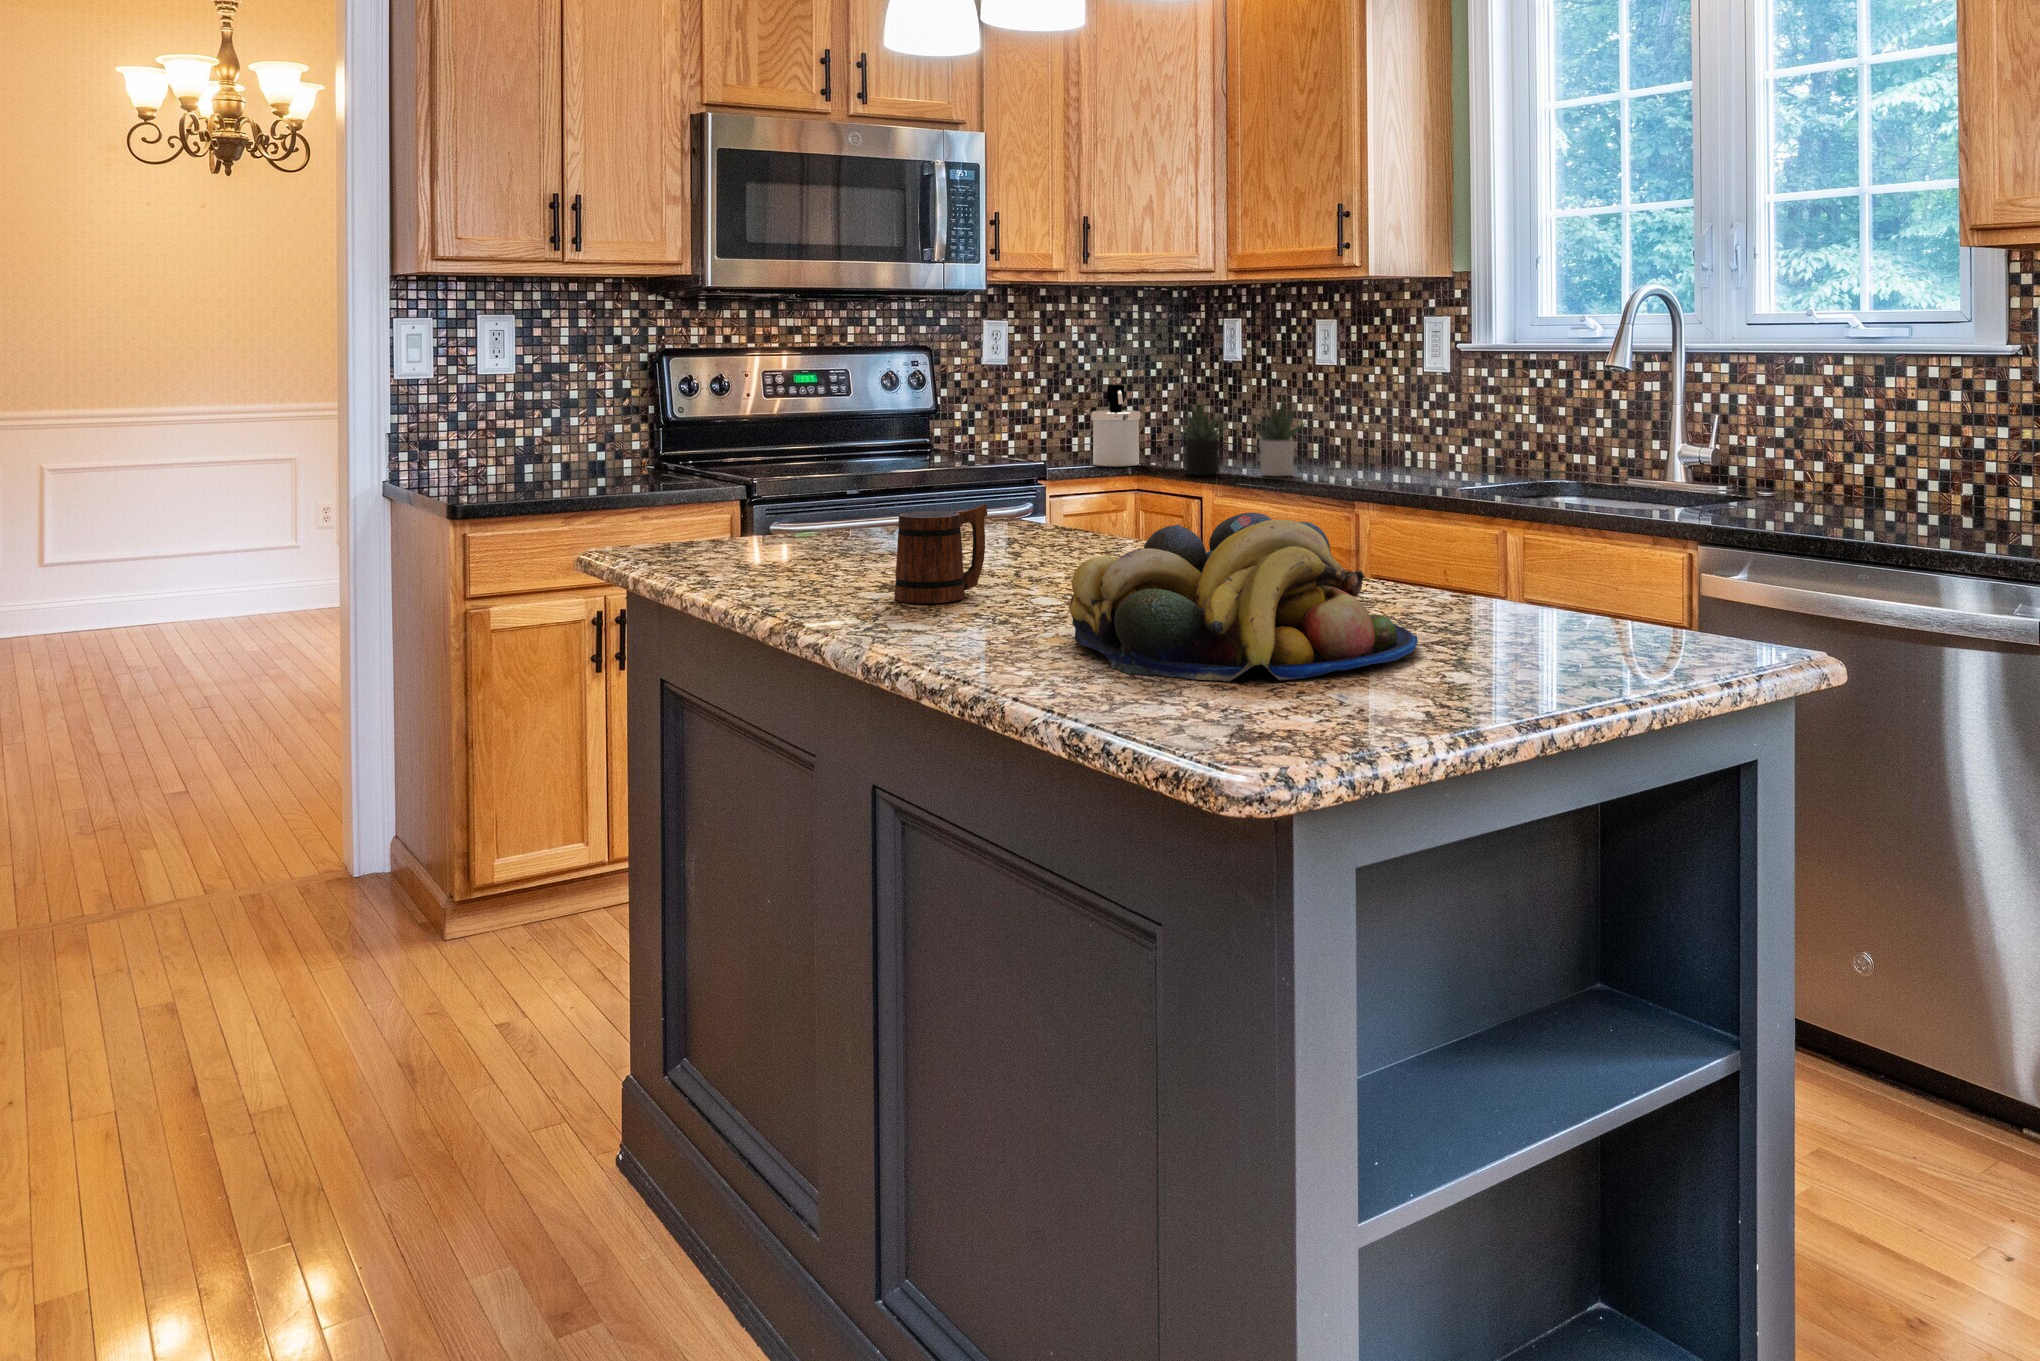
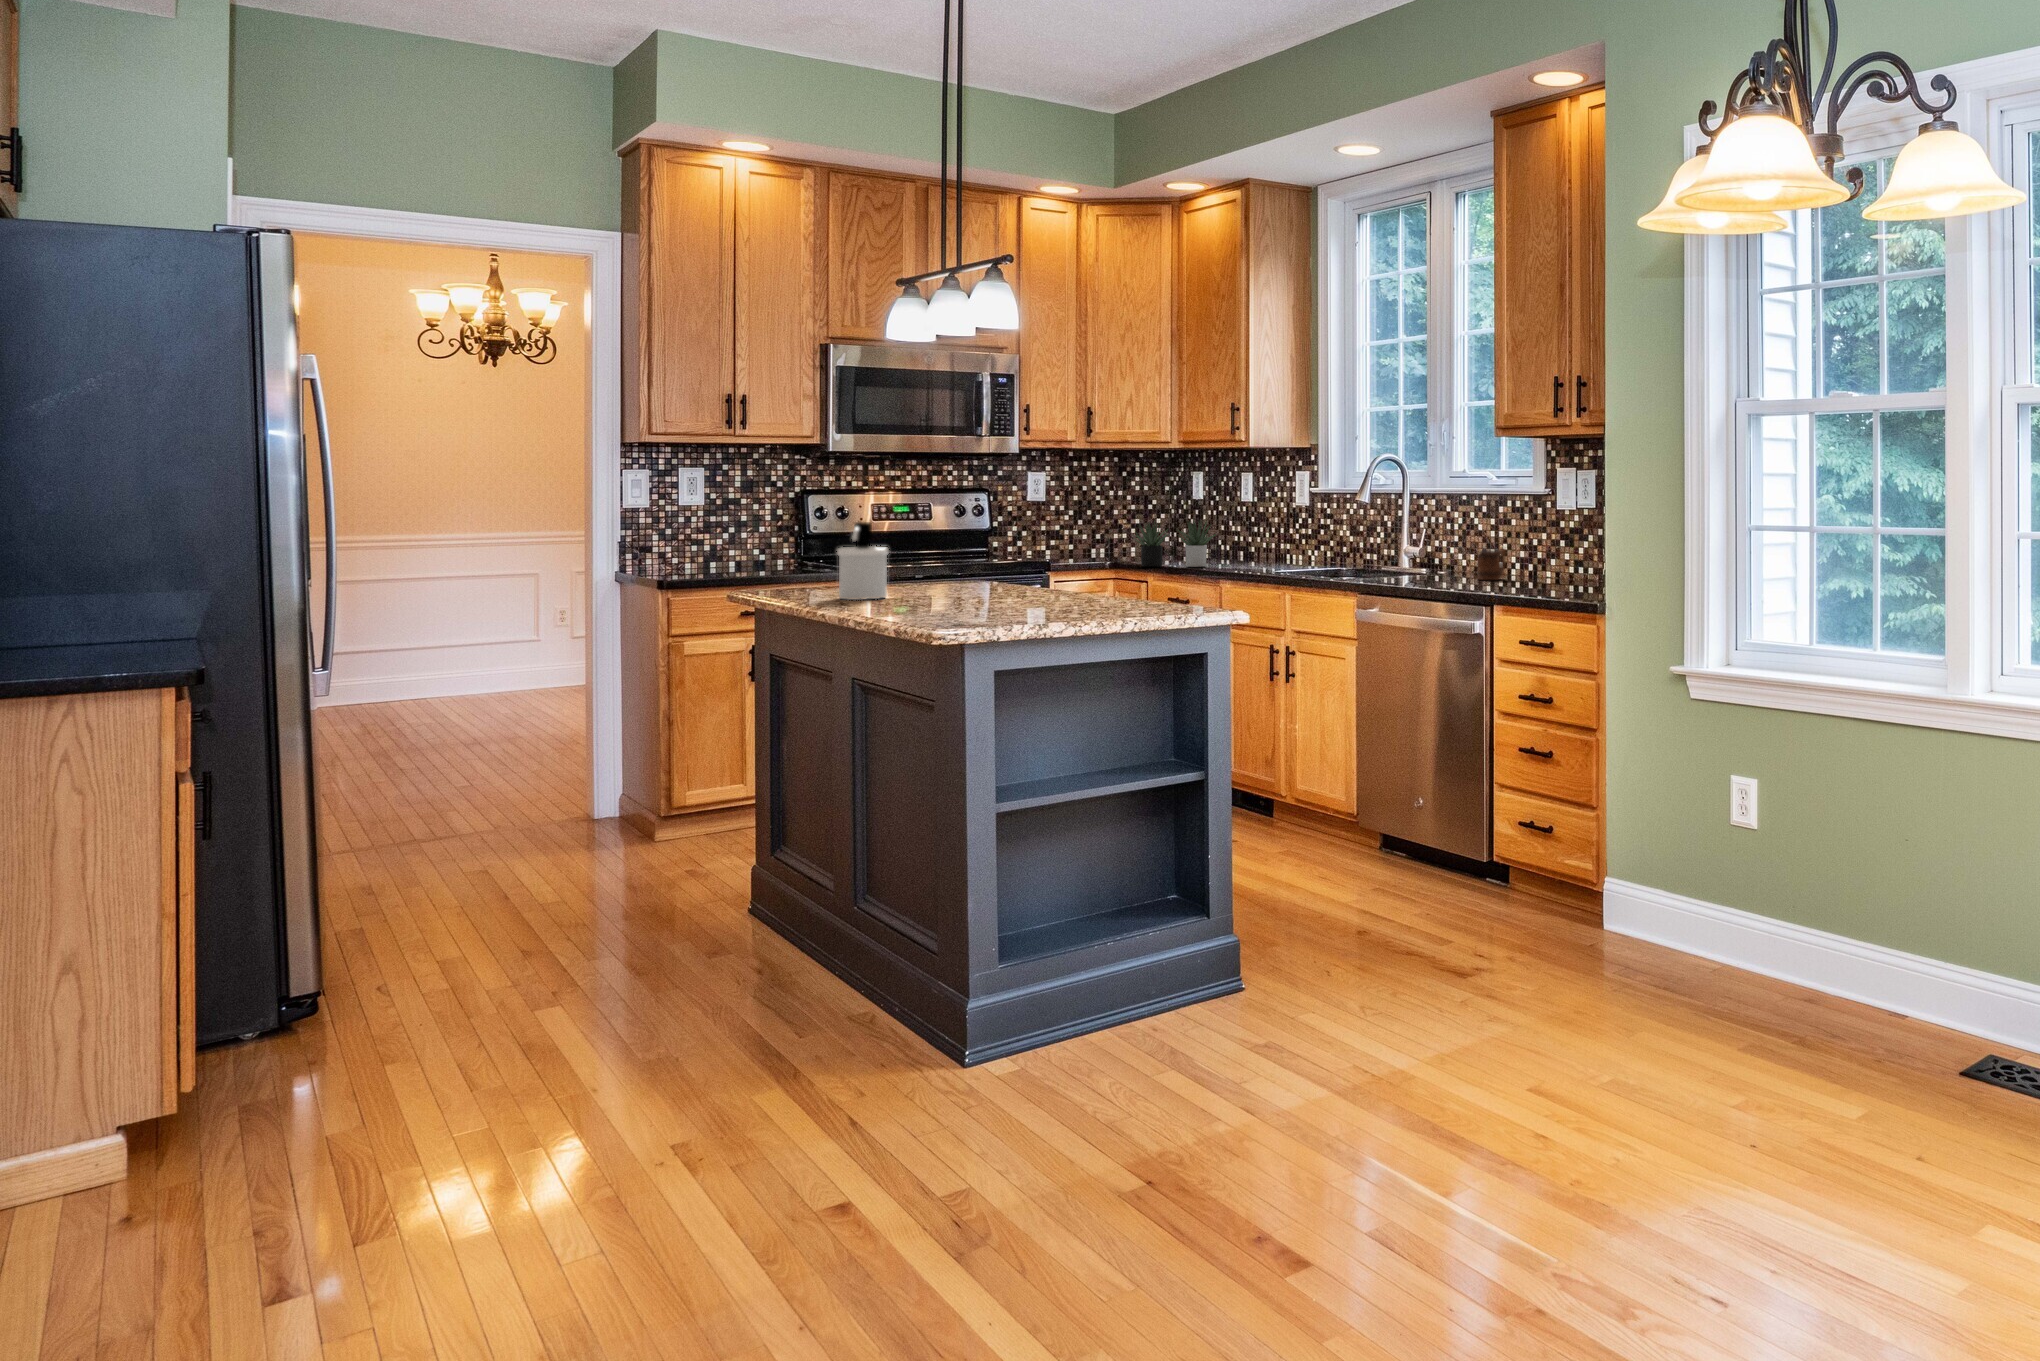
soap dispenser: present [1091,384,1140,466] -> present [837,522,888,600]
mug: present [894,504,988,603] -> present [1477,549,1506,580]
fruit bowl: present [1069,513,1418,681] -> none [970,561,1123,622]

